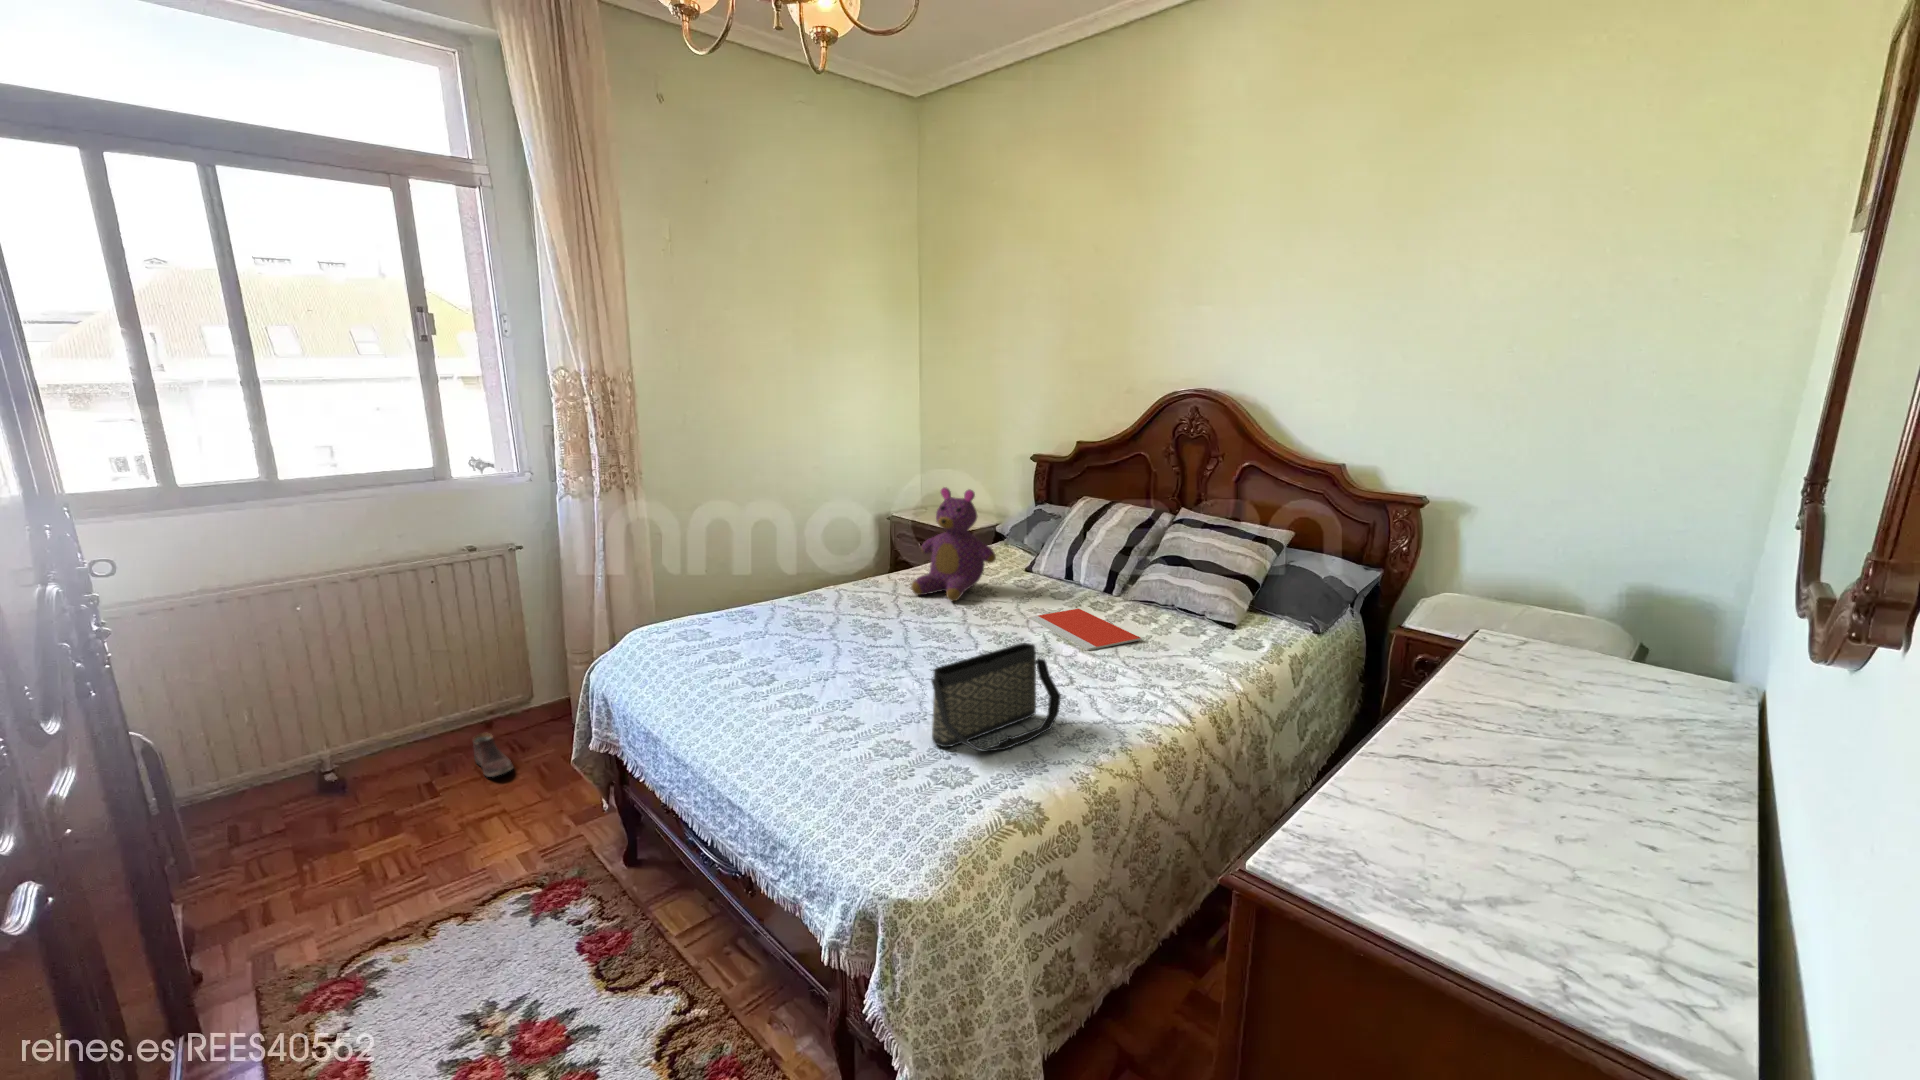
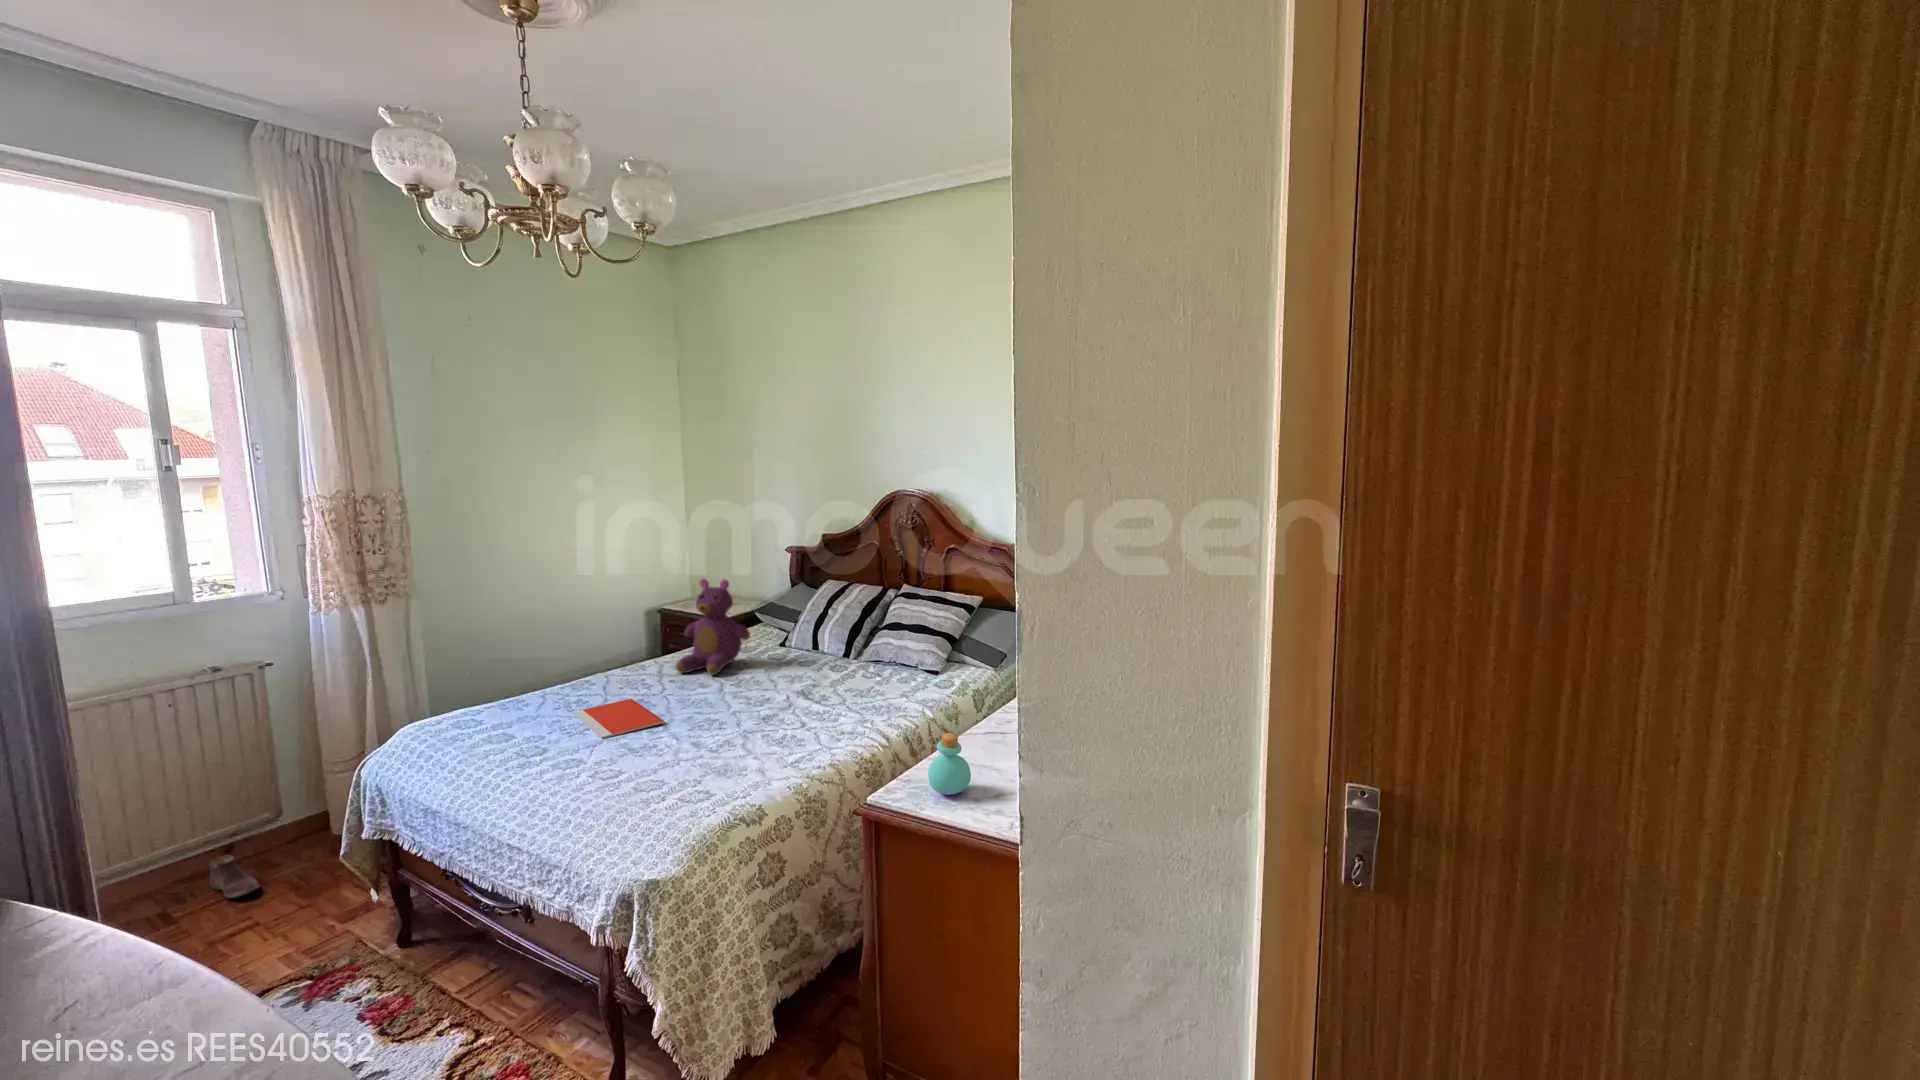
notebook: present [1029,609,1142,651] -> present [573,699,665,739]
handbag: present [931,643,1061,752] -> none [678,696,784,780]
perfume bottle: none [1362,771,1450,880] -> present [928,733,971,795]

